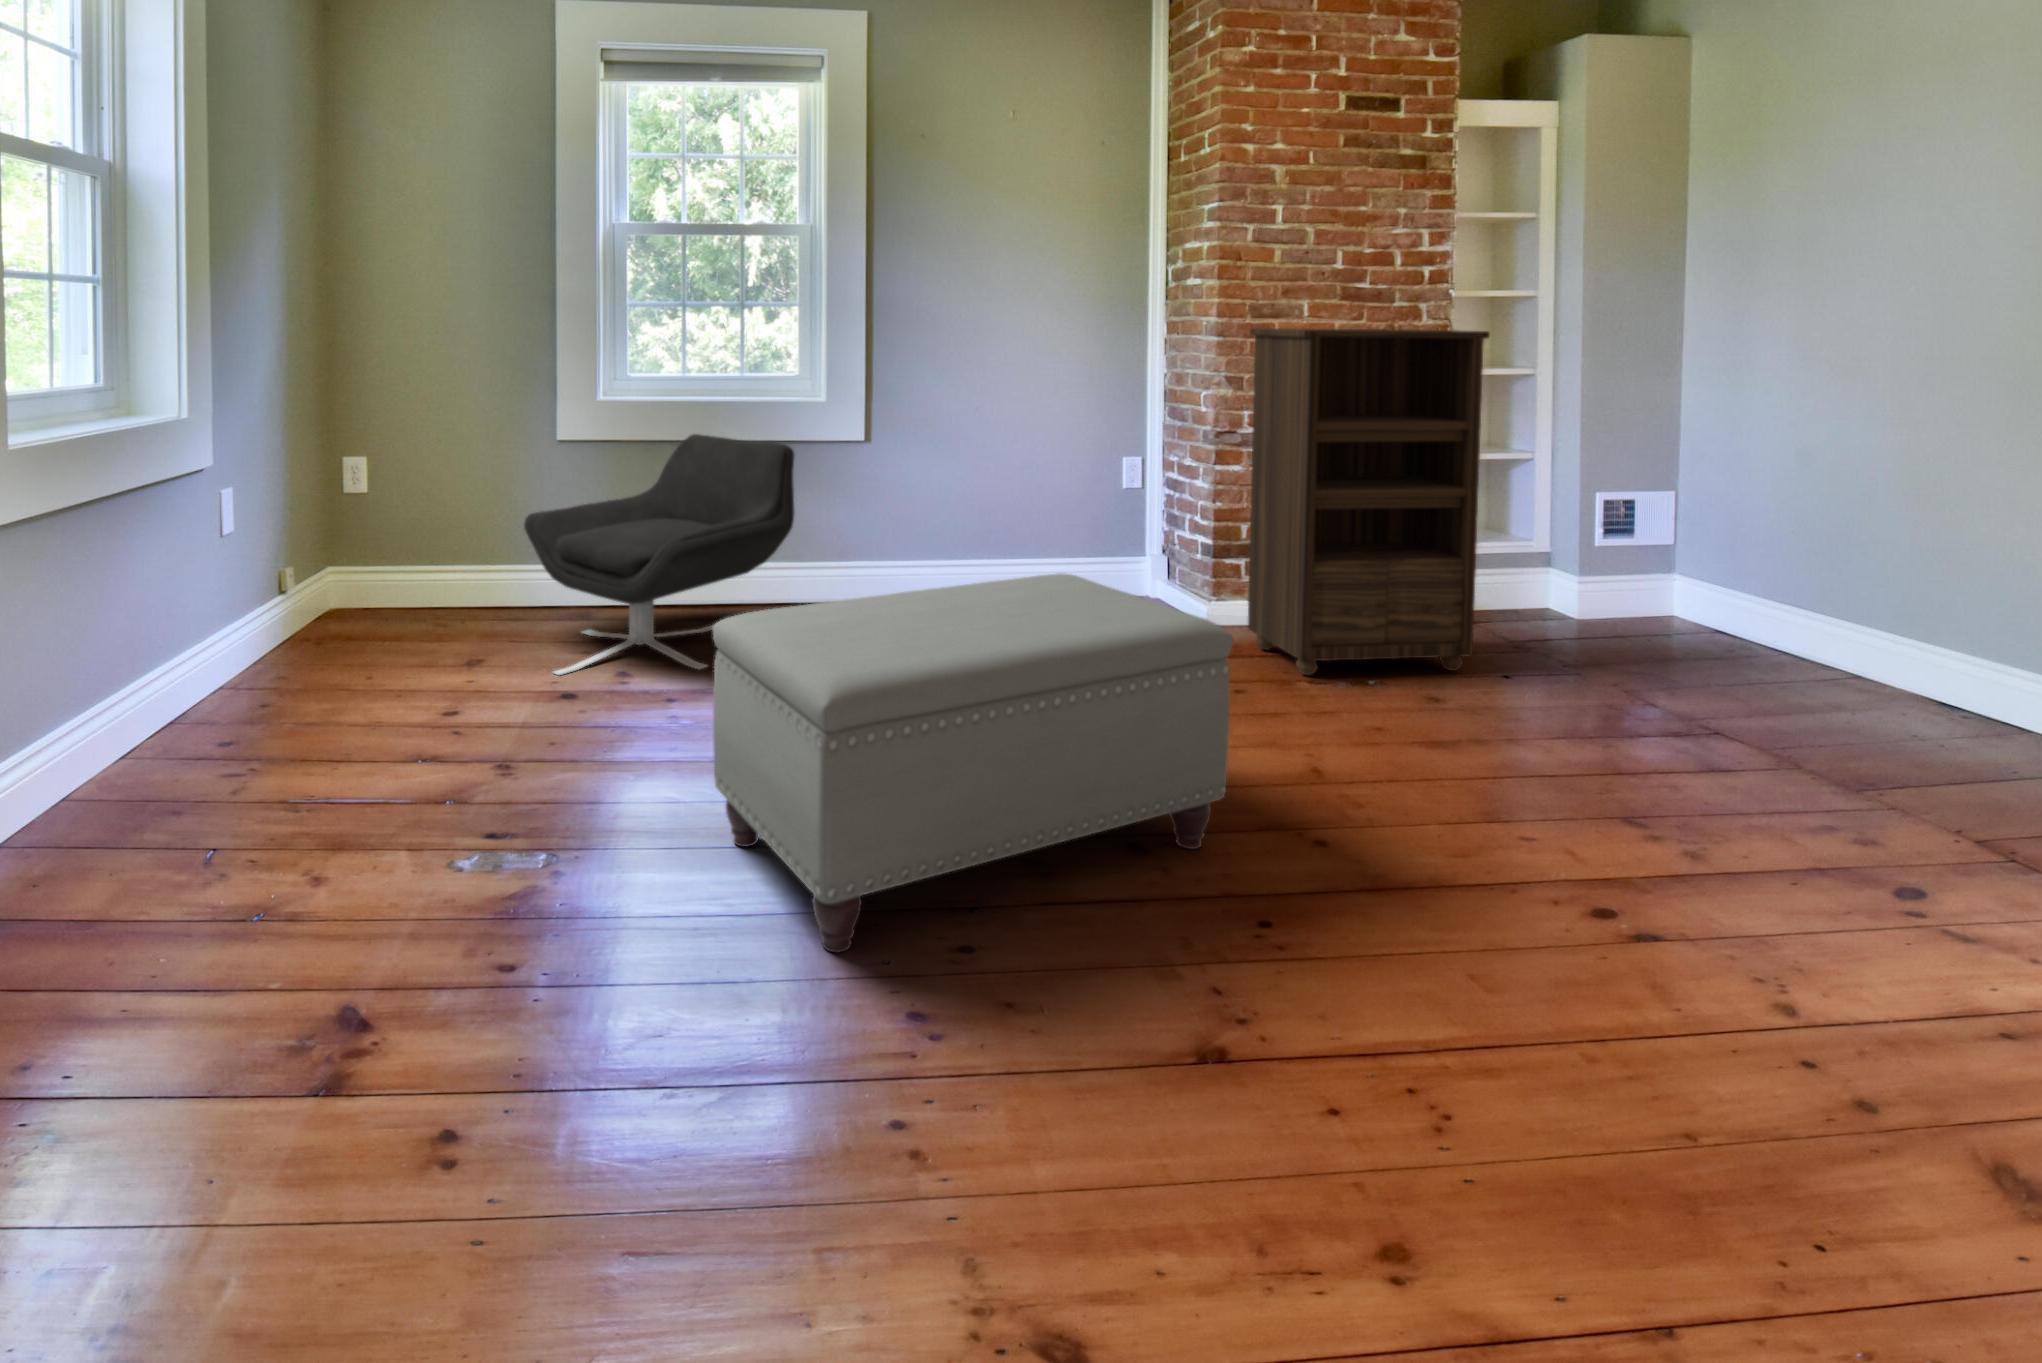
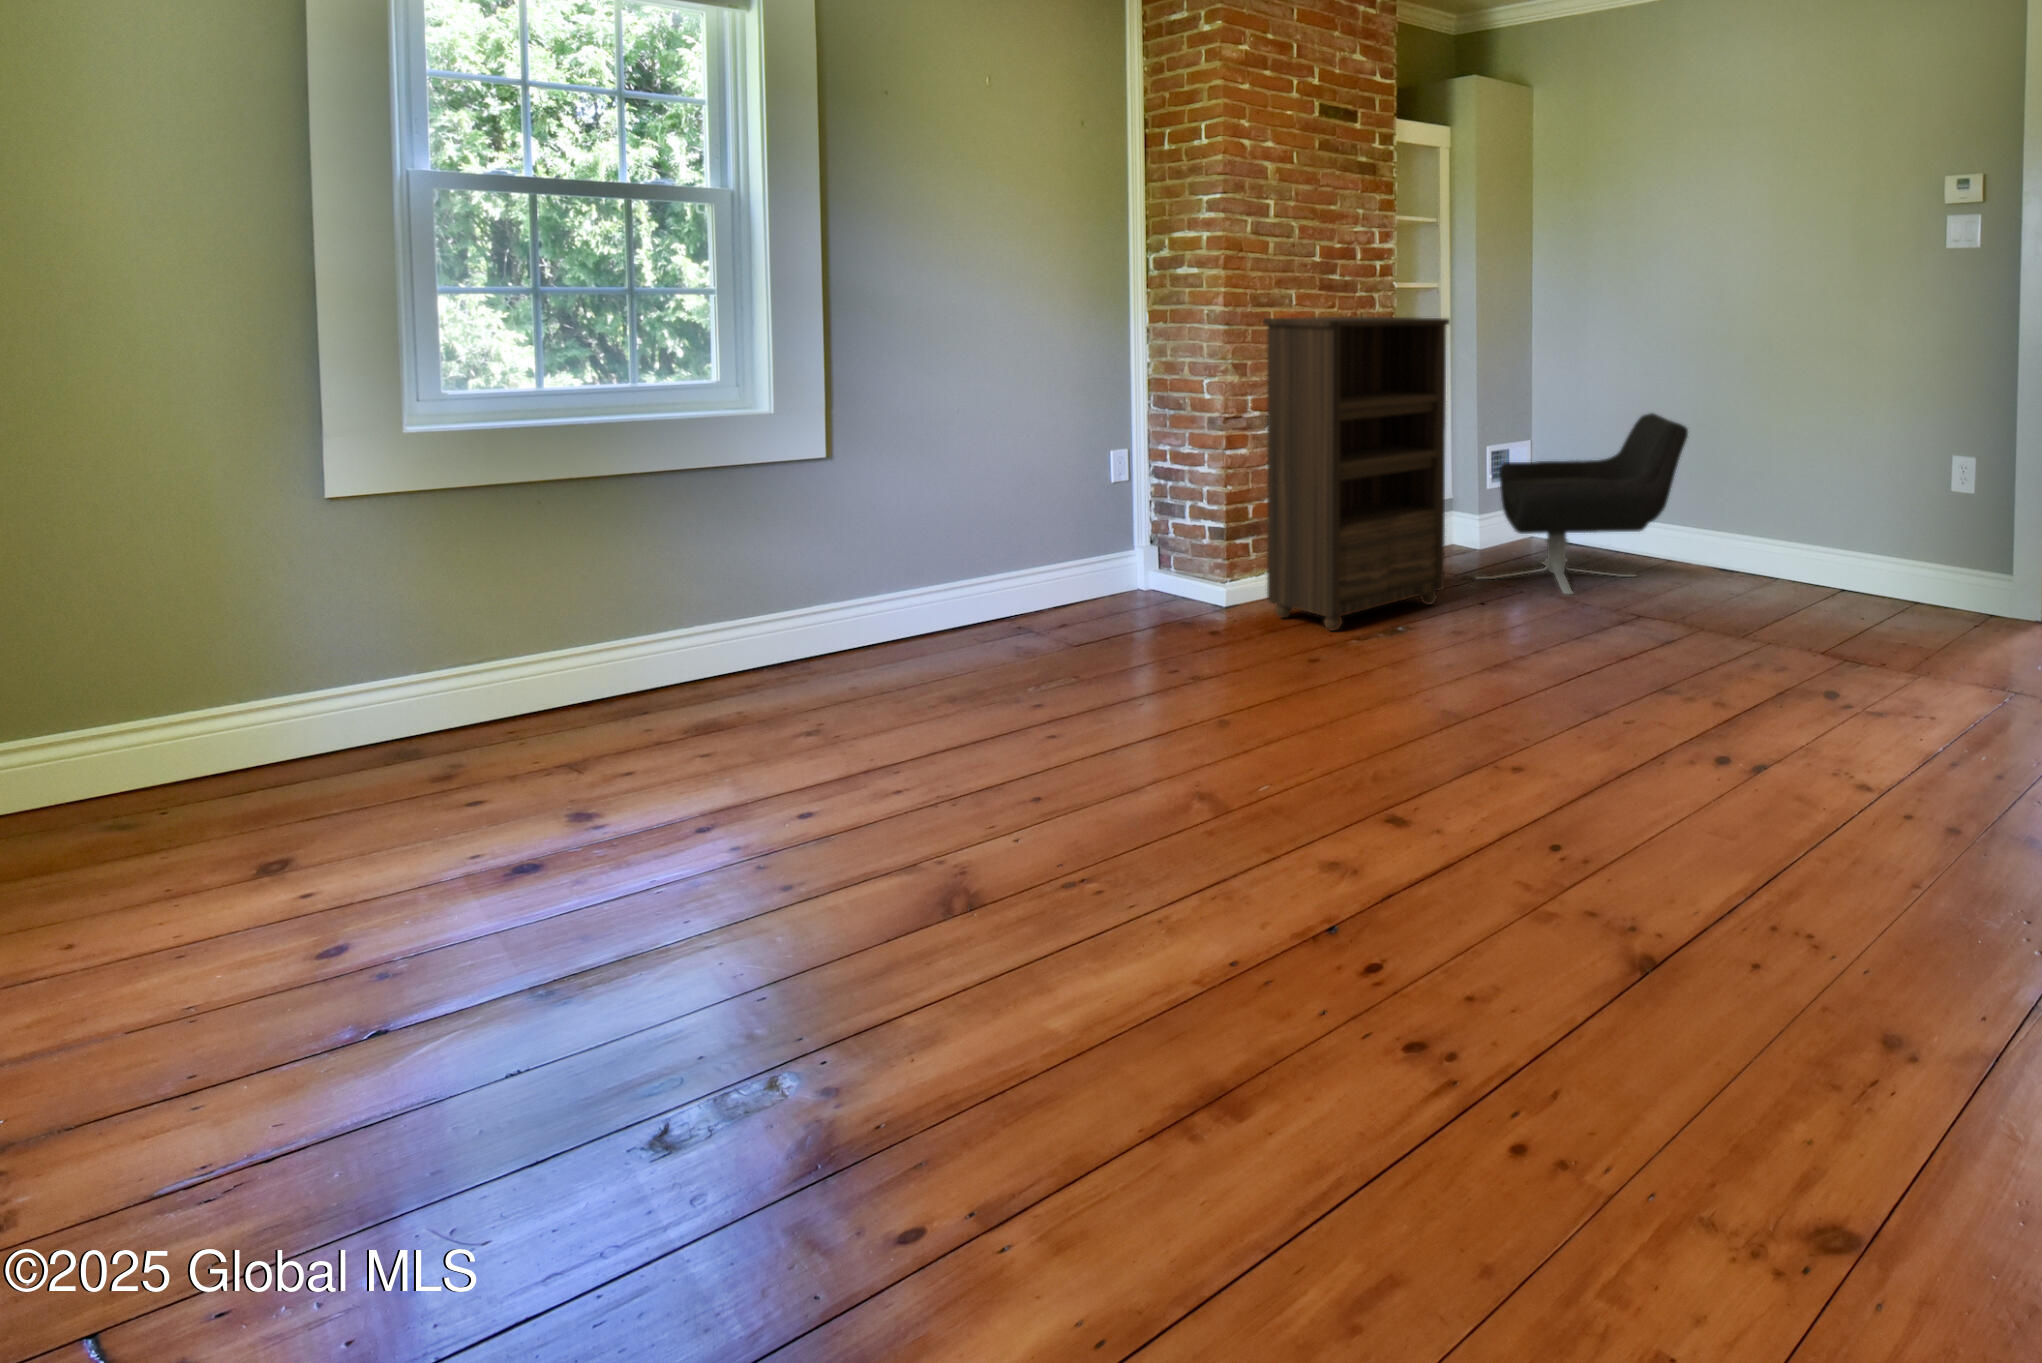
lounge chair: present [524,434,795,675] -> present [1477,413,1688,594]
ottoman: present [713,573,1233,952] -> none [932,563,1395,942]

